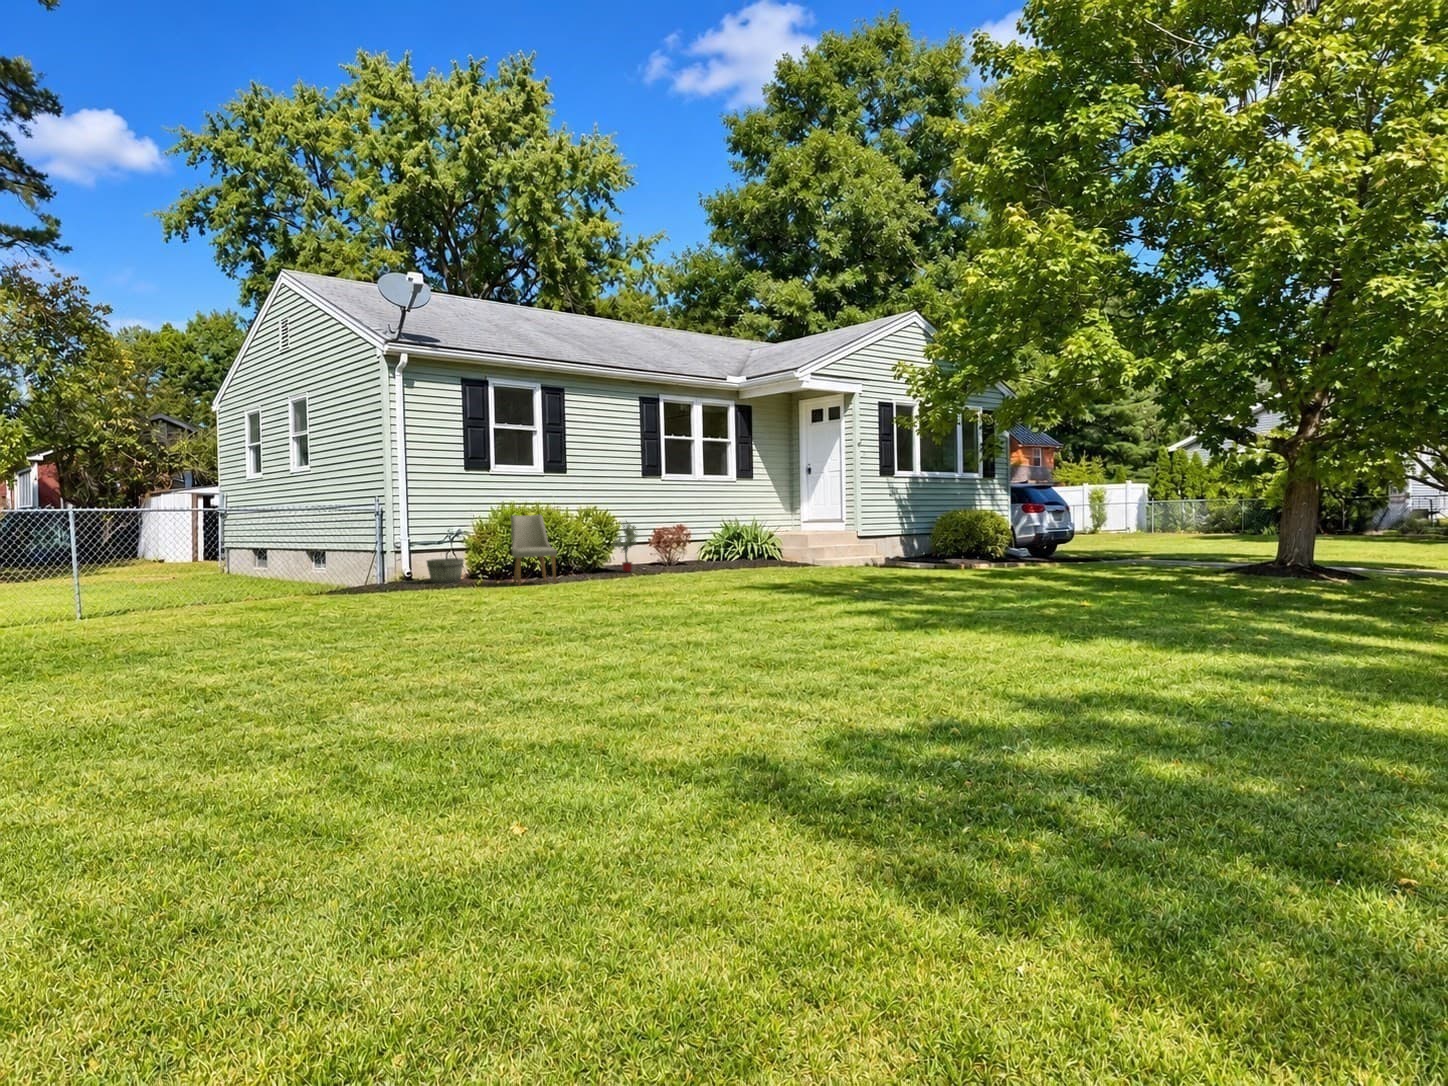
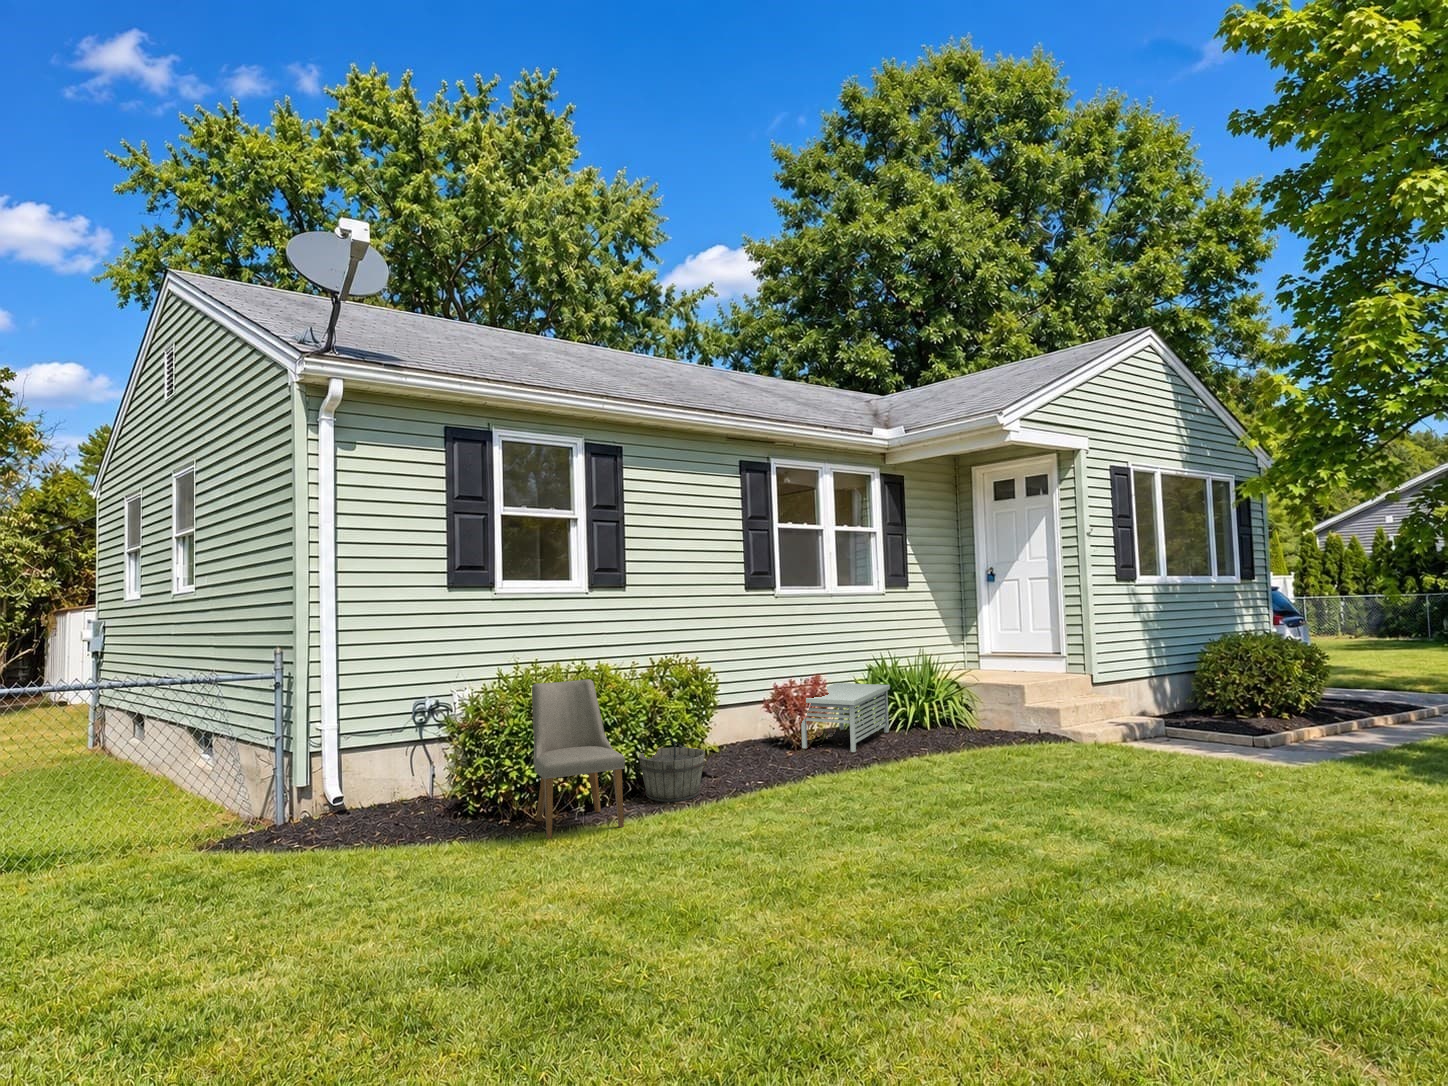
potted tree: present [612,521,637,572] -> none [710,674,758,772]
storage bench: none [666,534,728,568] -> present [801,683,890,752]
wooden bucket: present [427,558,464,583] -> present [639,738,705,802]

